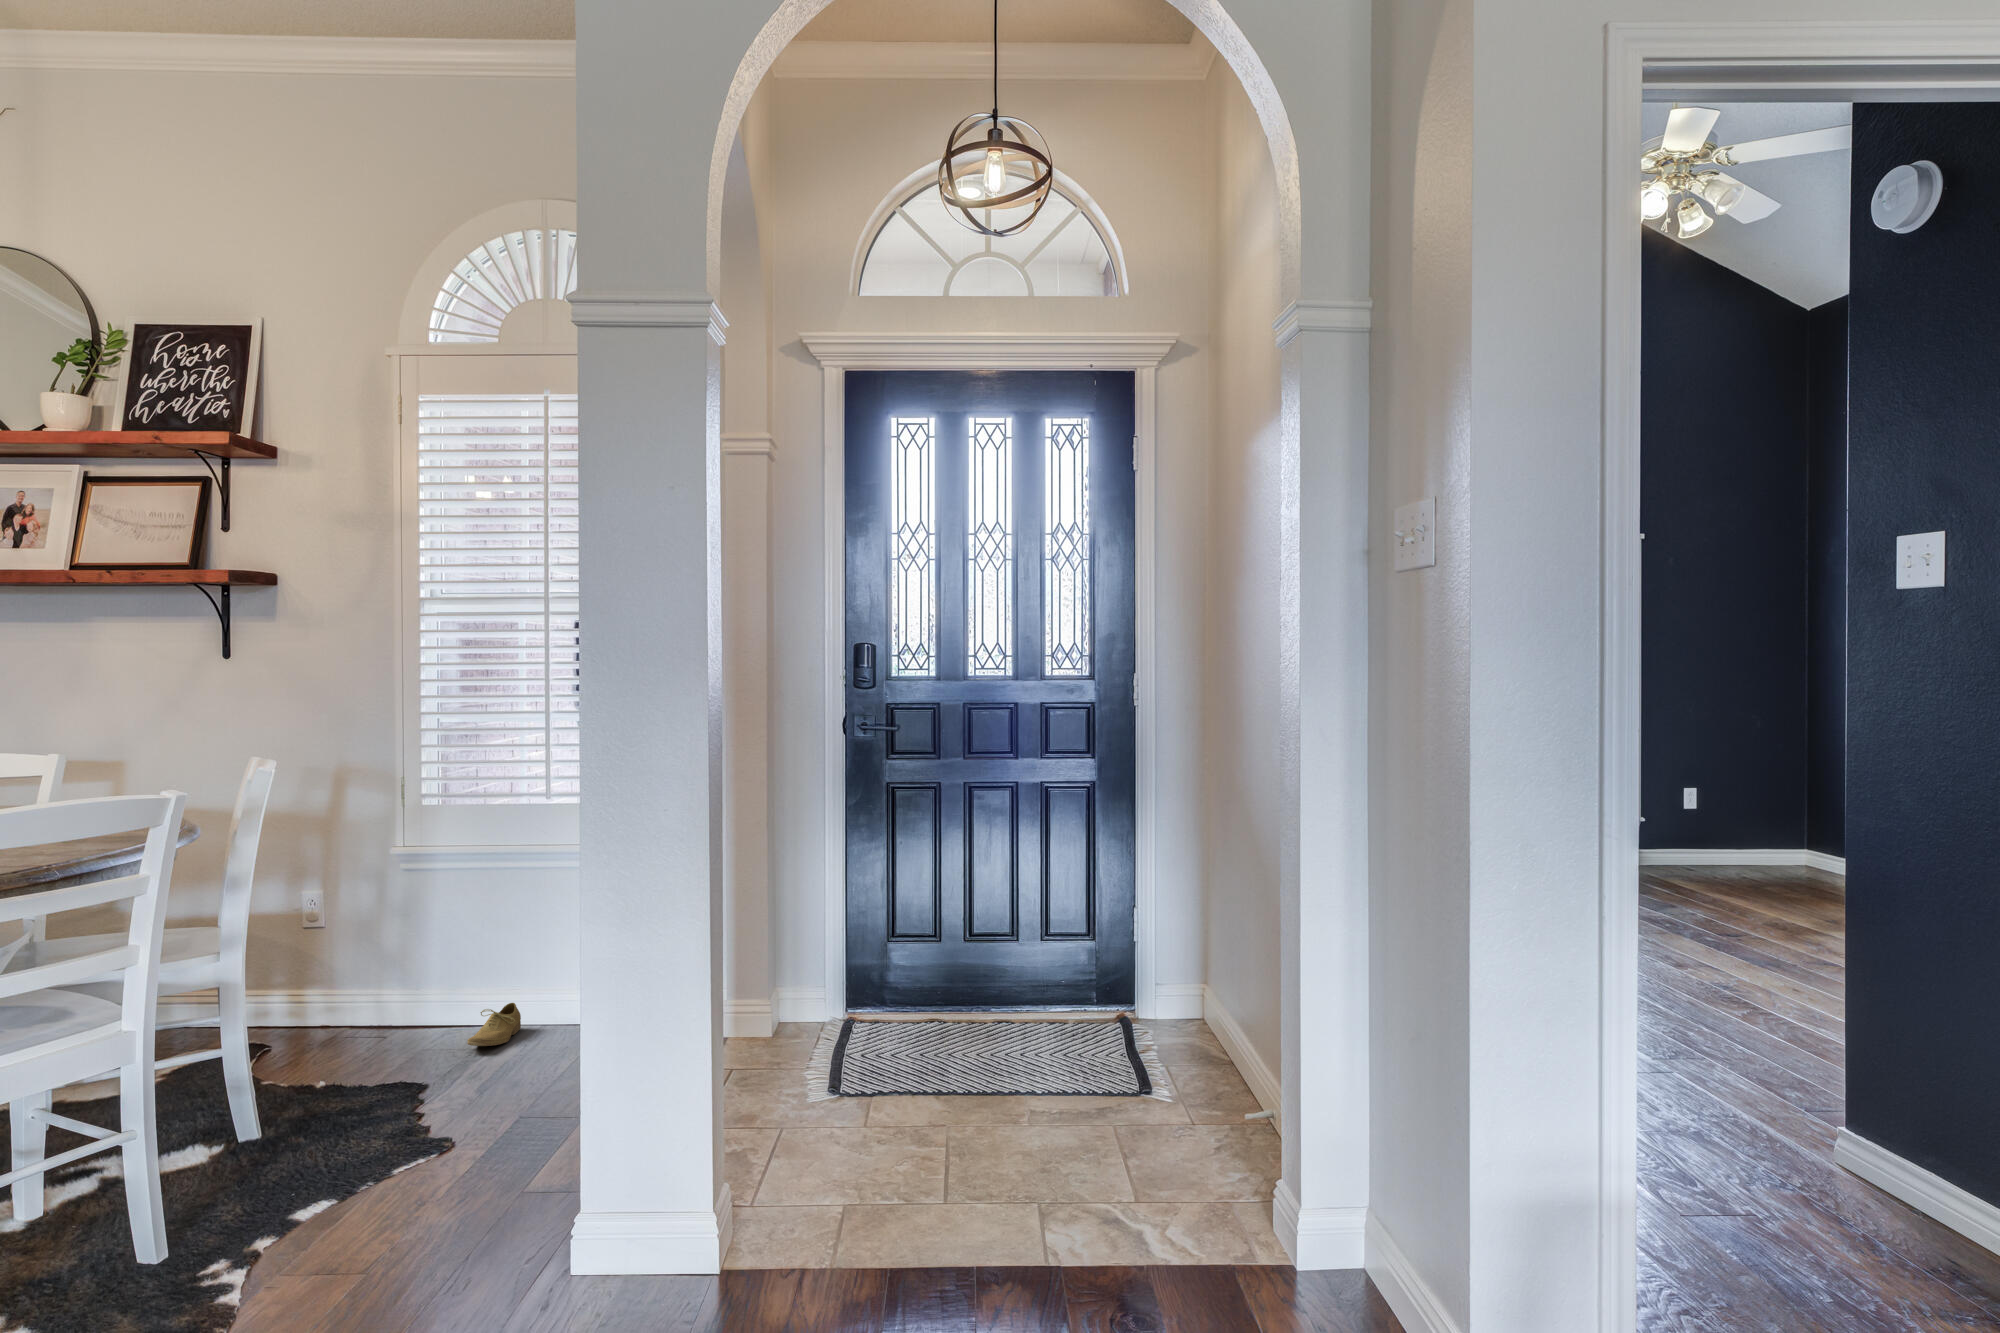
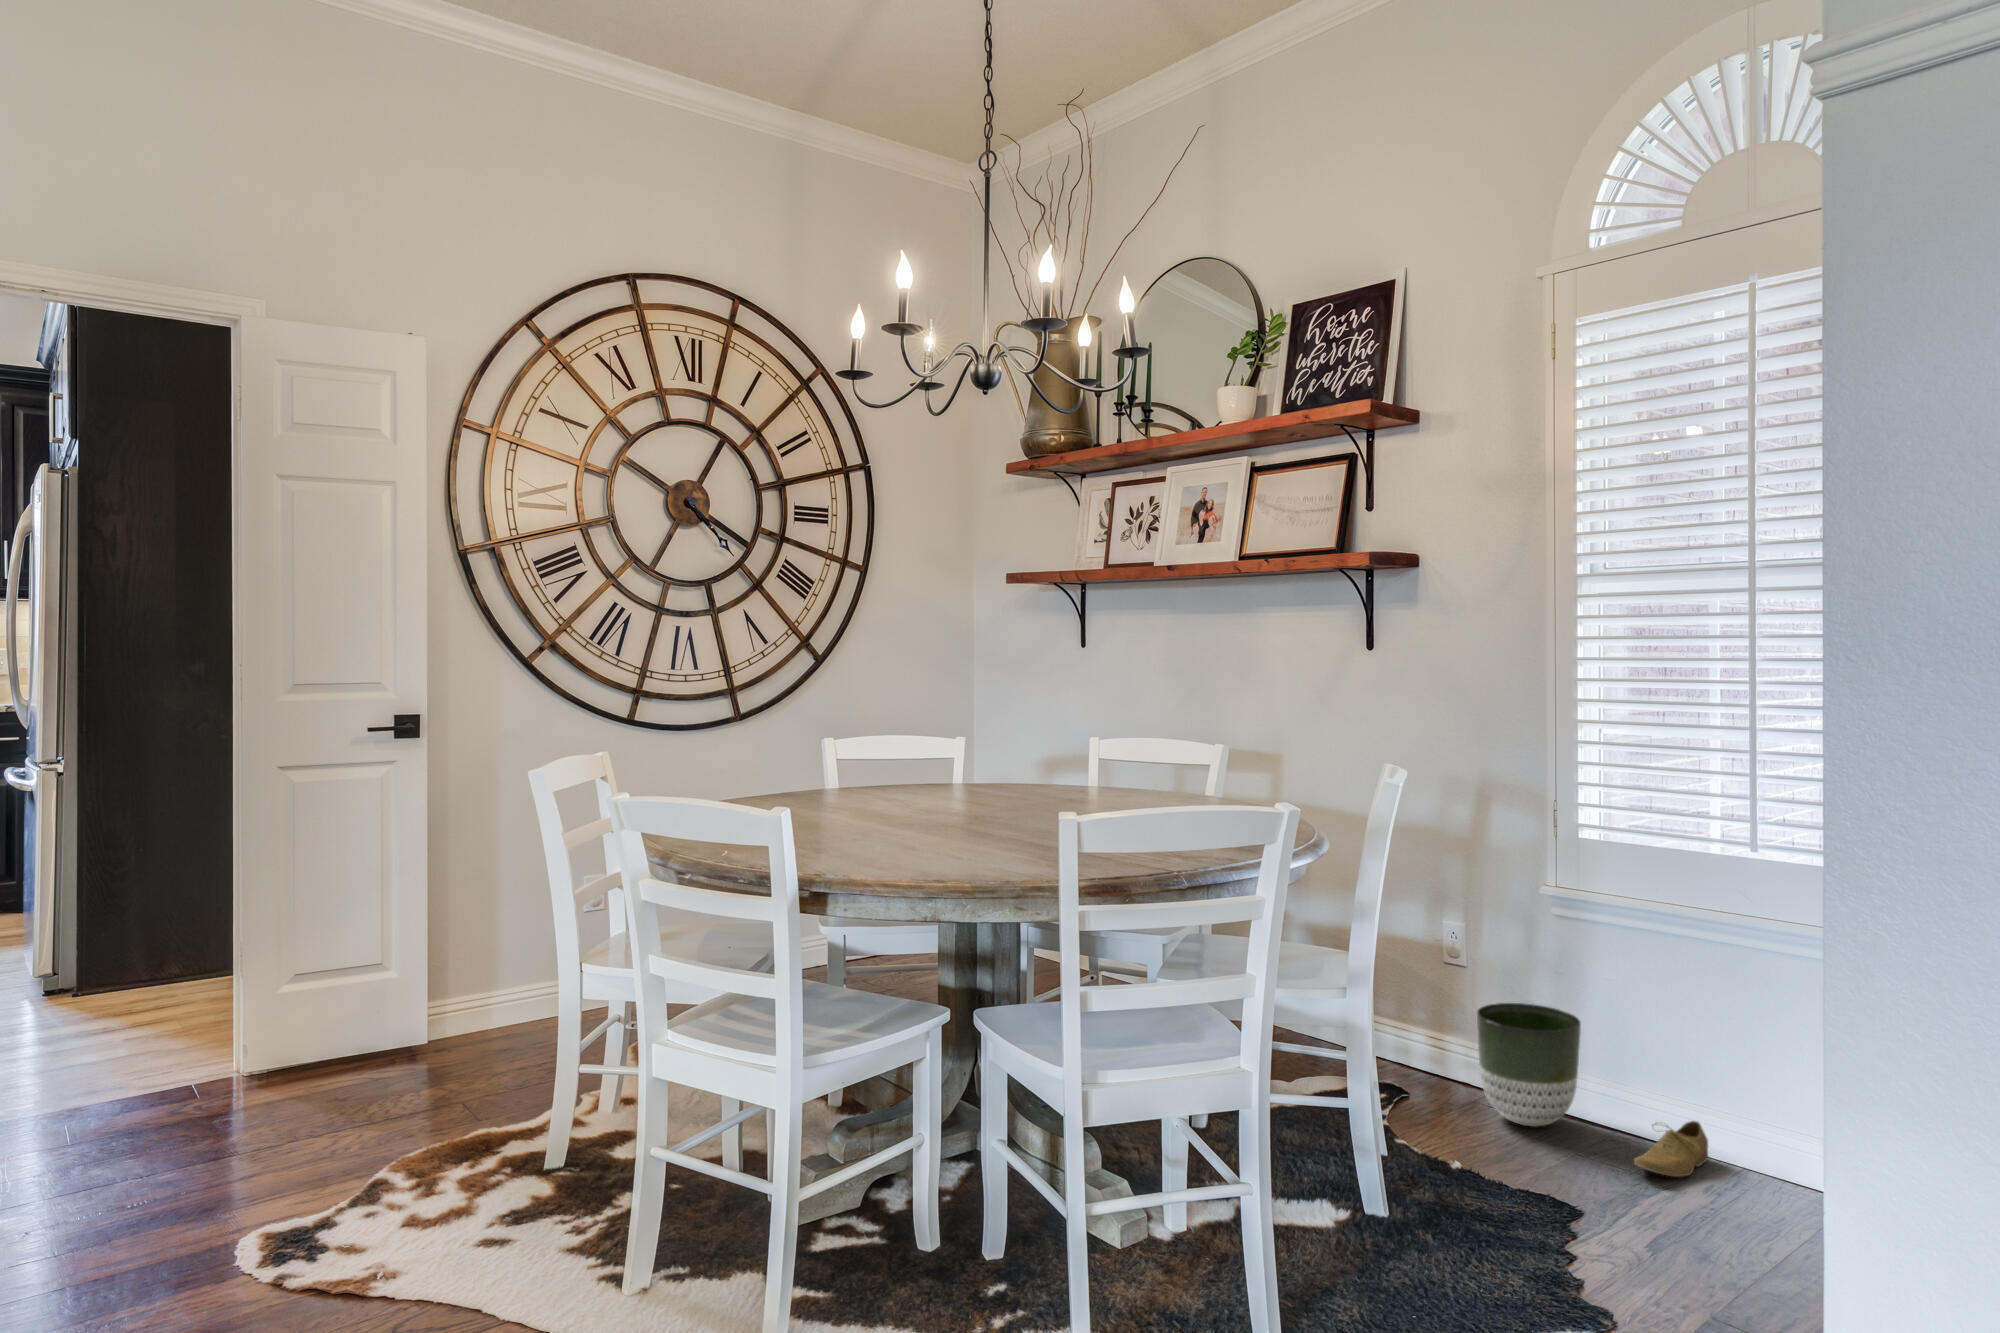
planter: none [336,944,425,1043] -> present [1477,1003,1581,1127]

